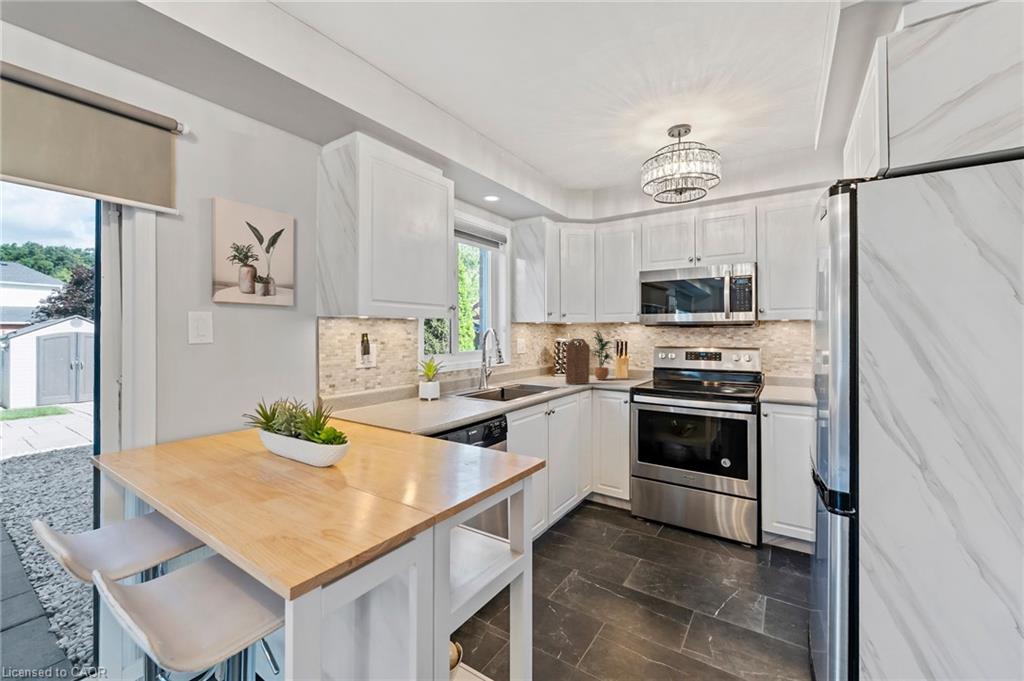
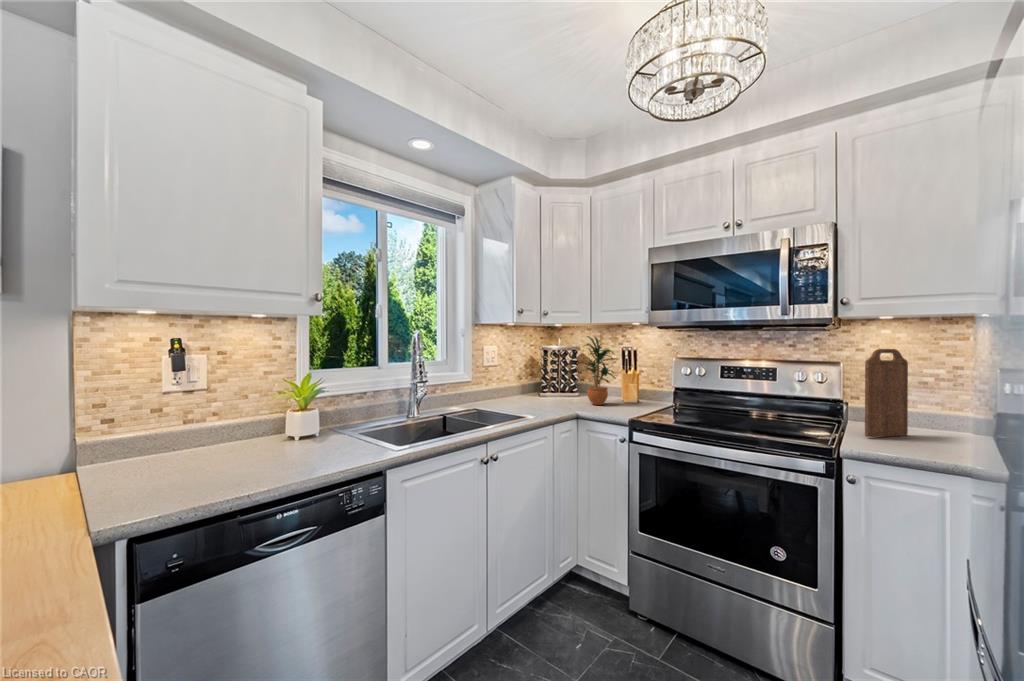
cutting board: present [565,339,590,384] -> present [865,349,908,437]

